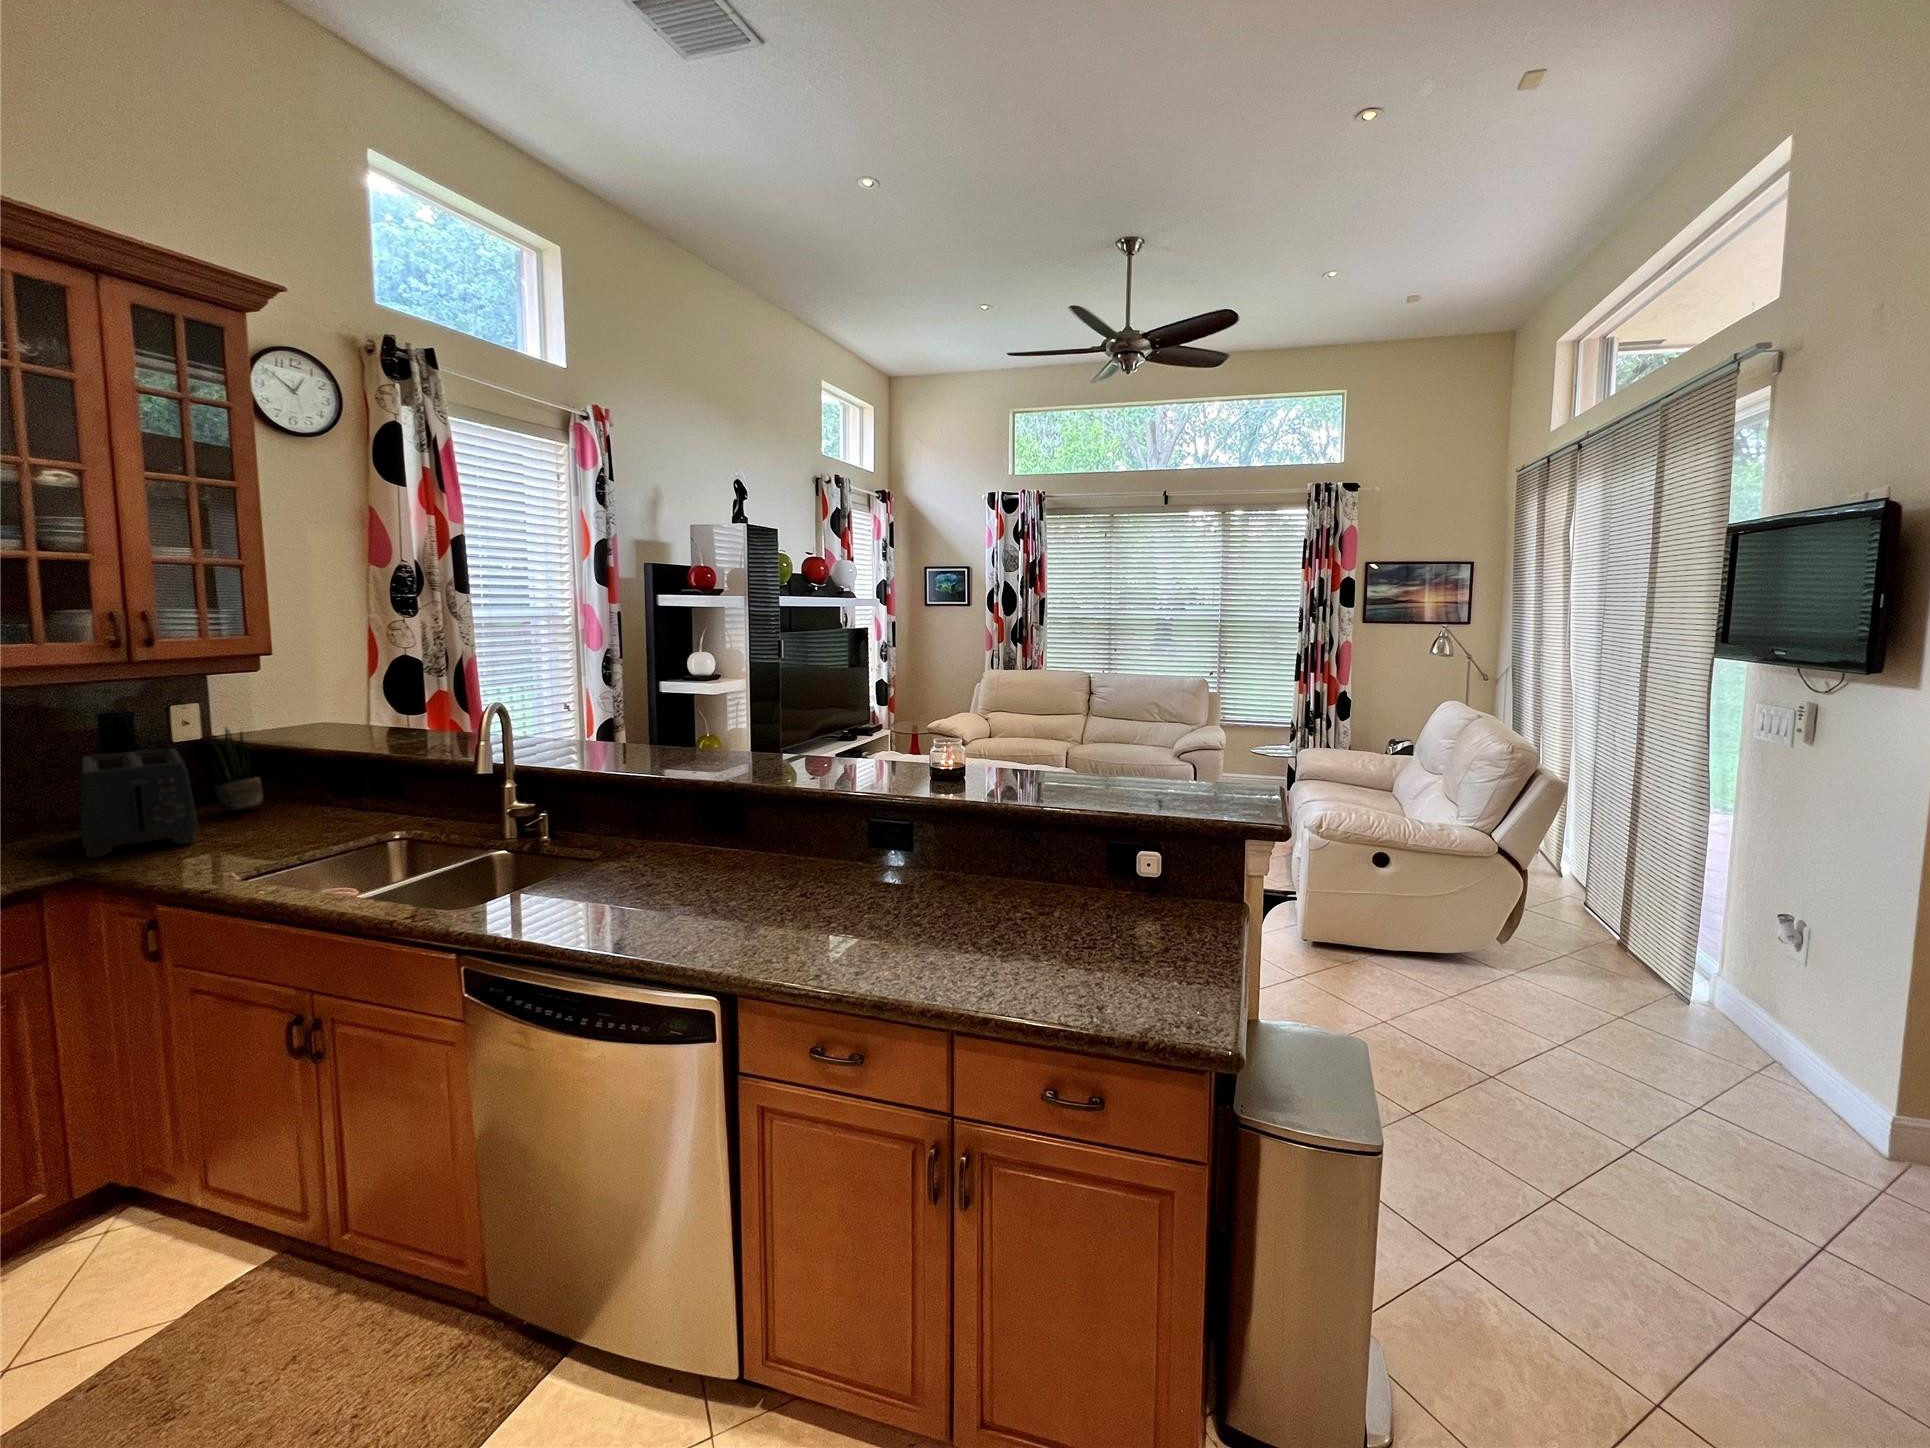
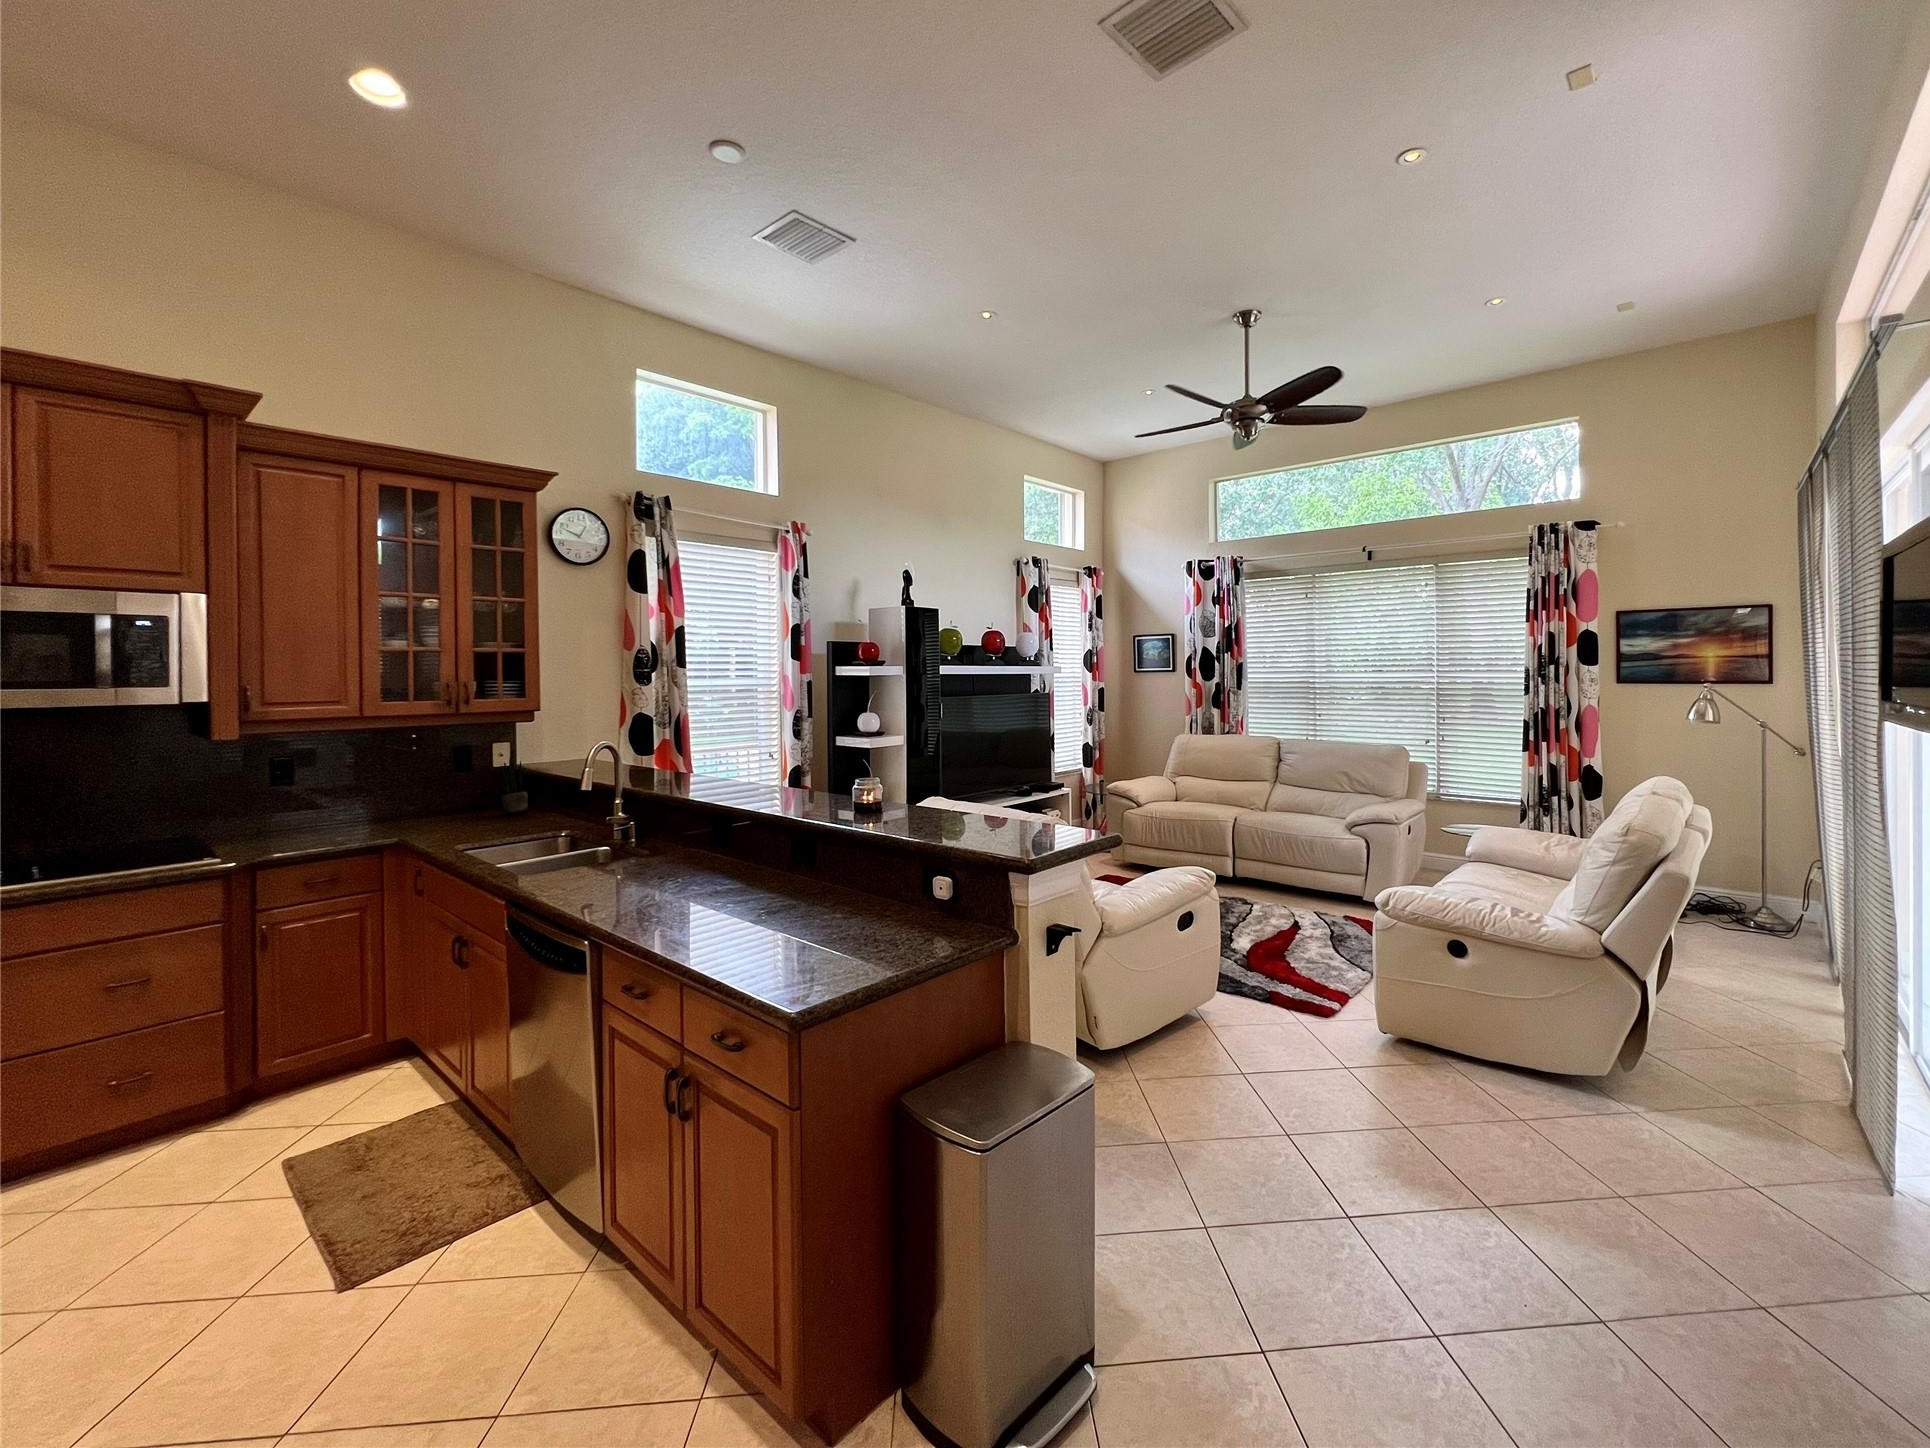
toaster: present [81,748,198,858] -> none [410,769,481,832]

